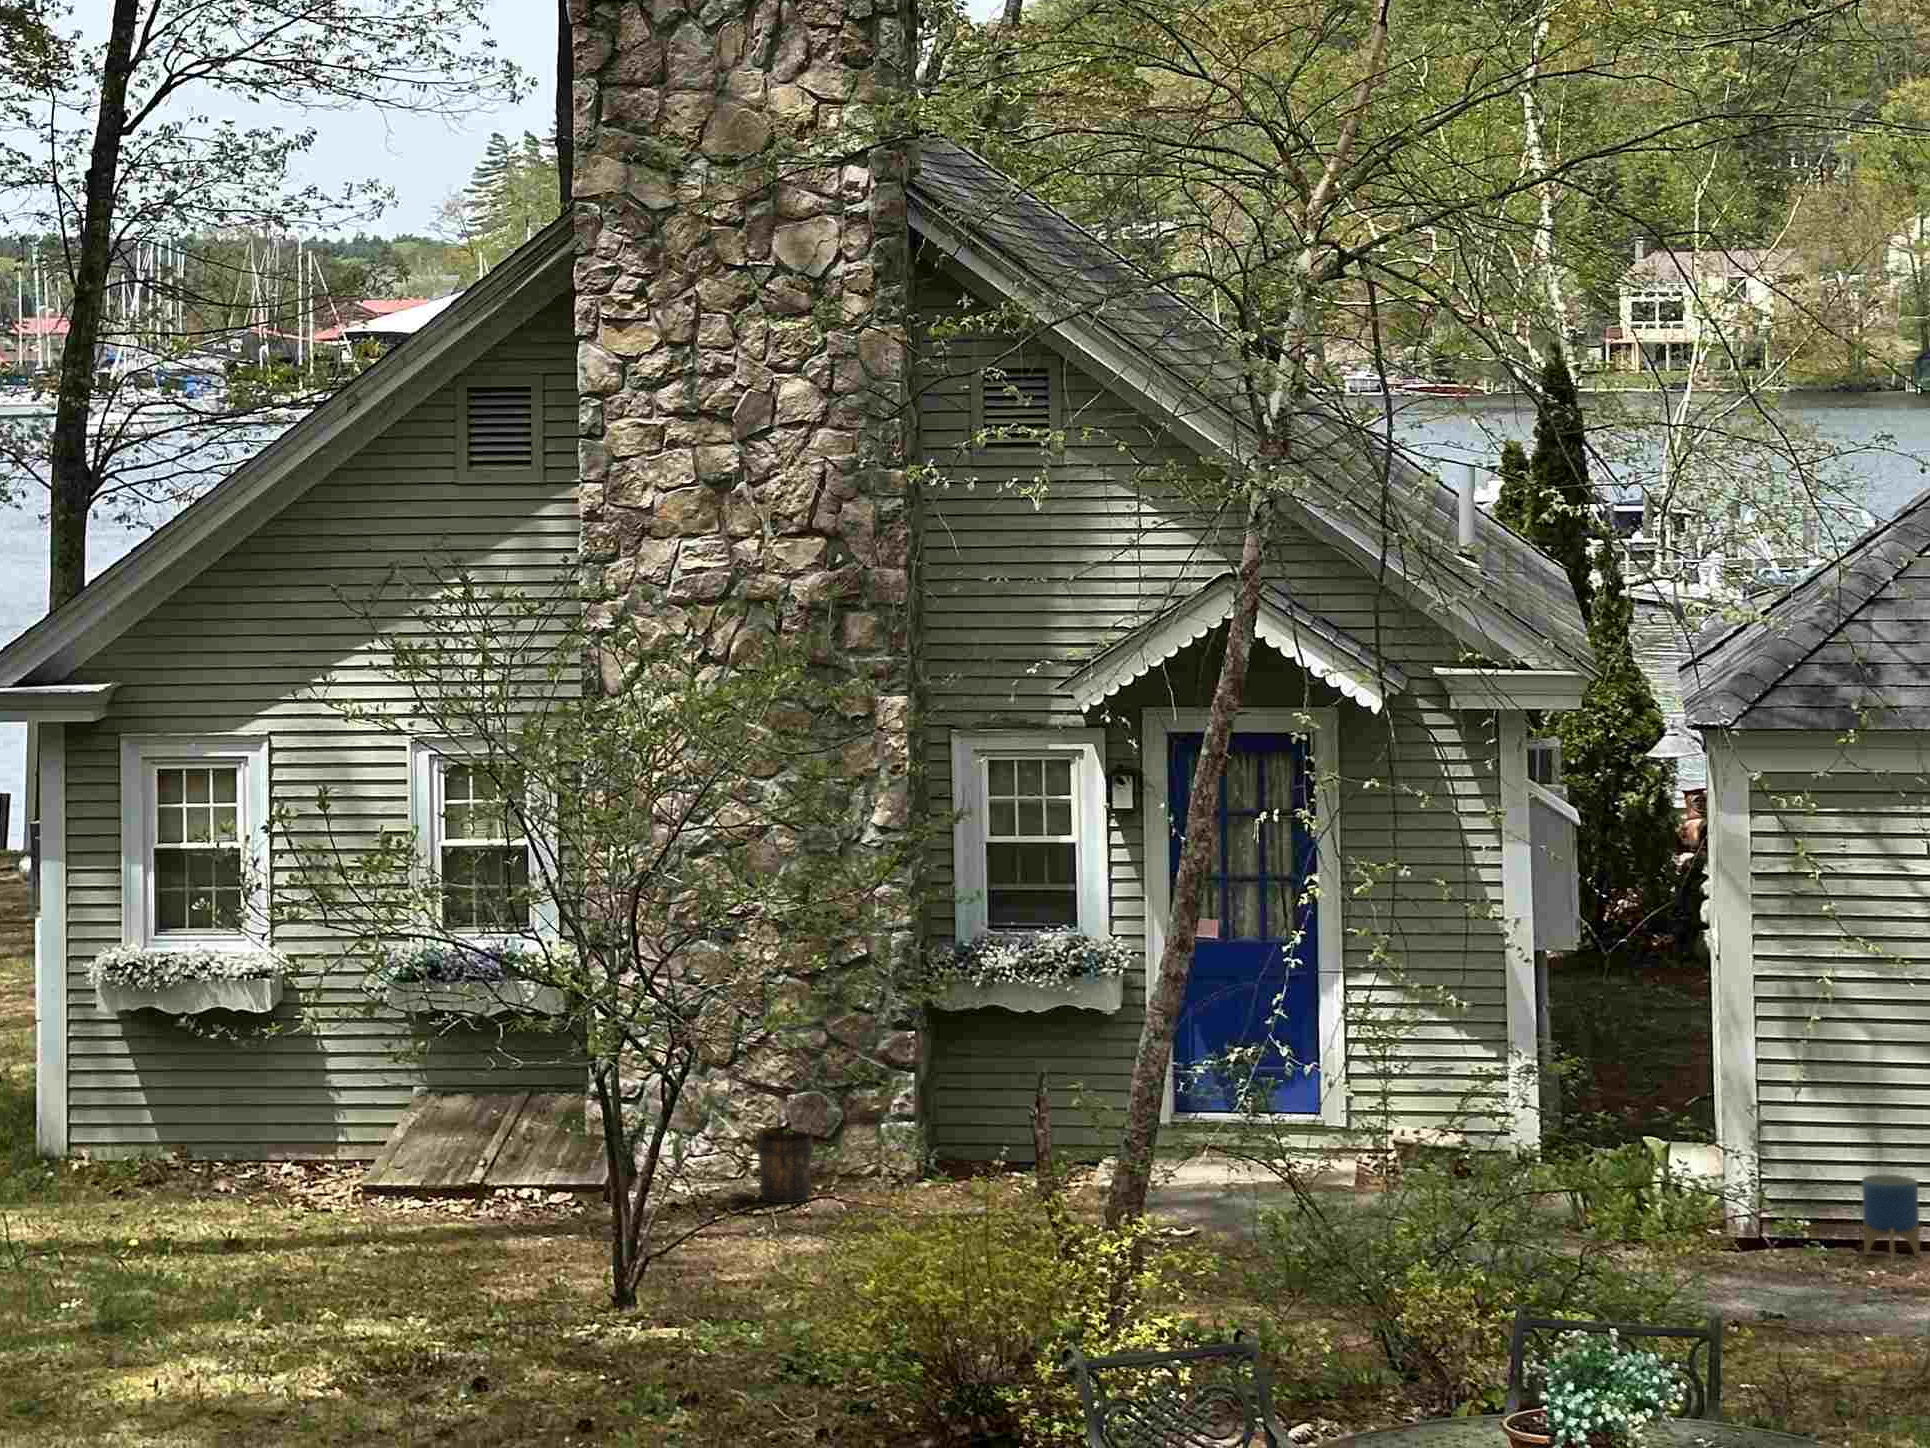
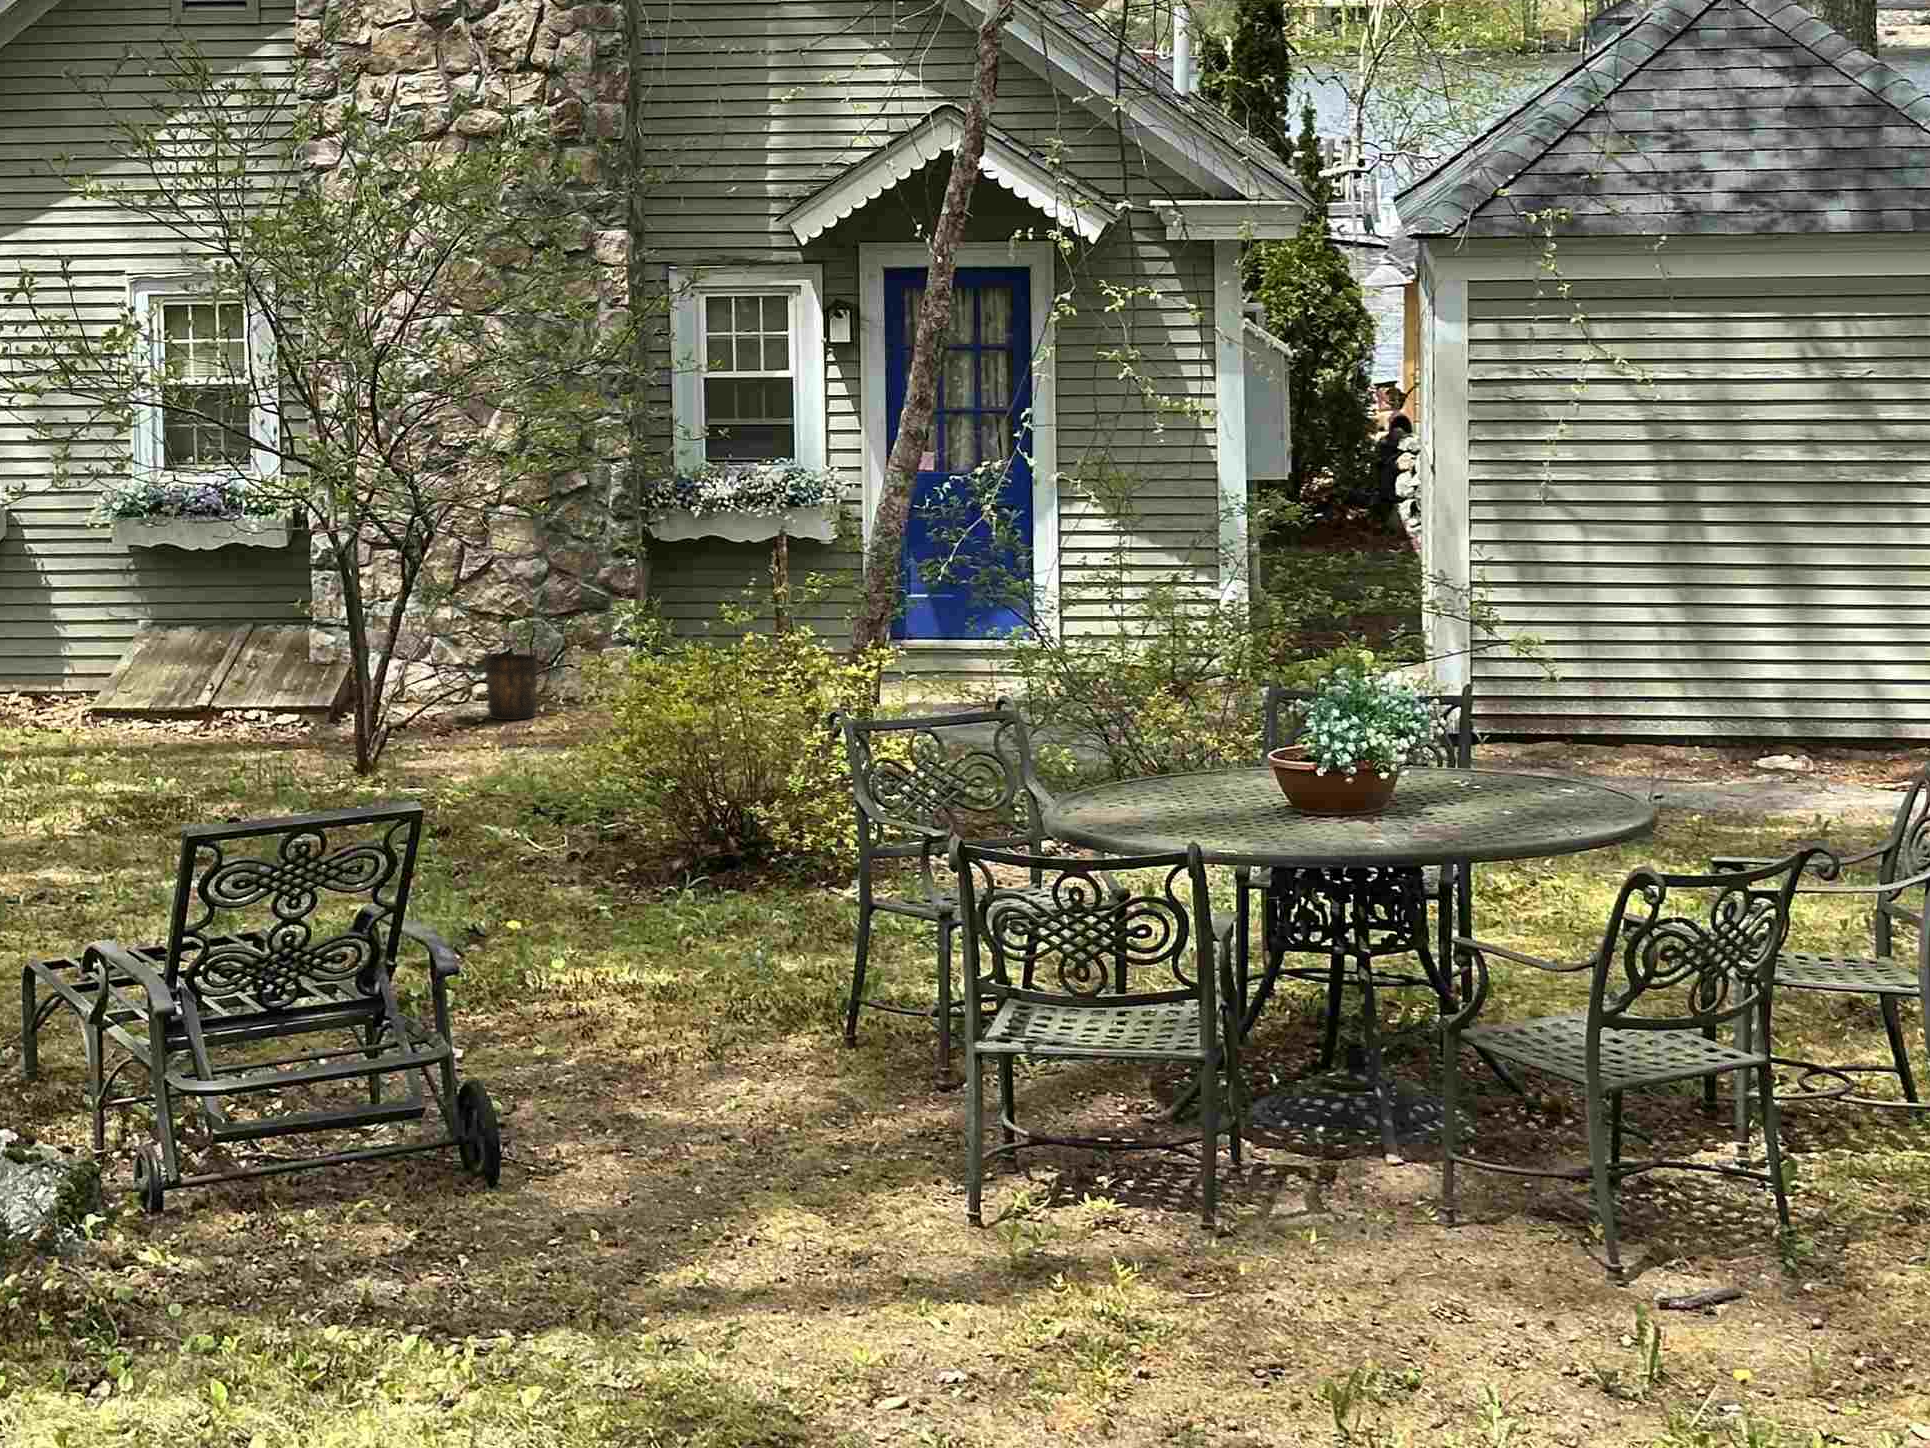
planter: present [1862,1174,1920,1261] -> none [1572,679,1627,760]

